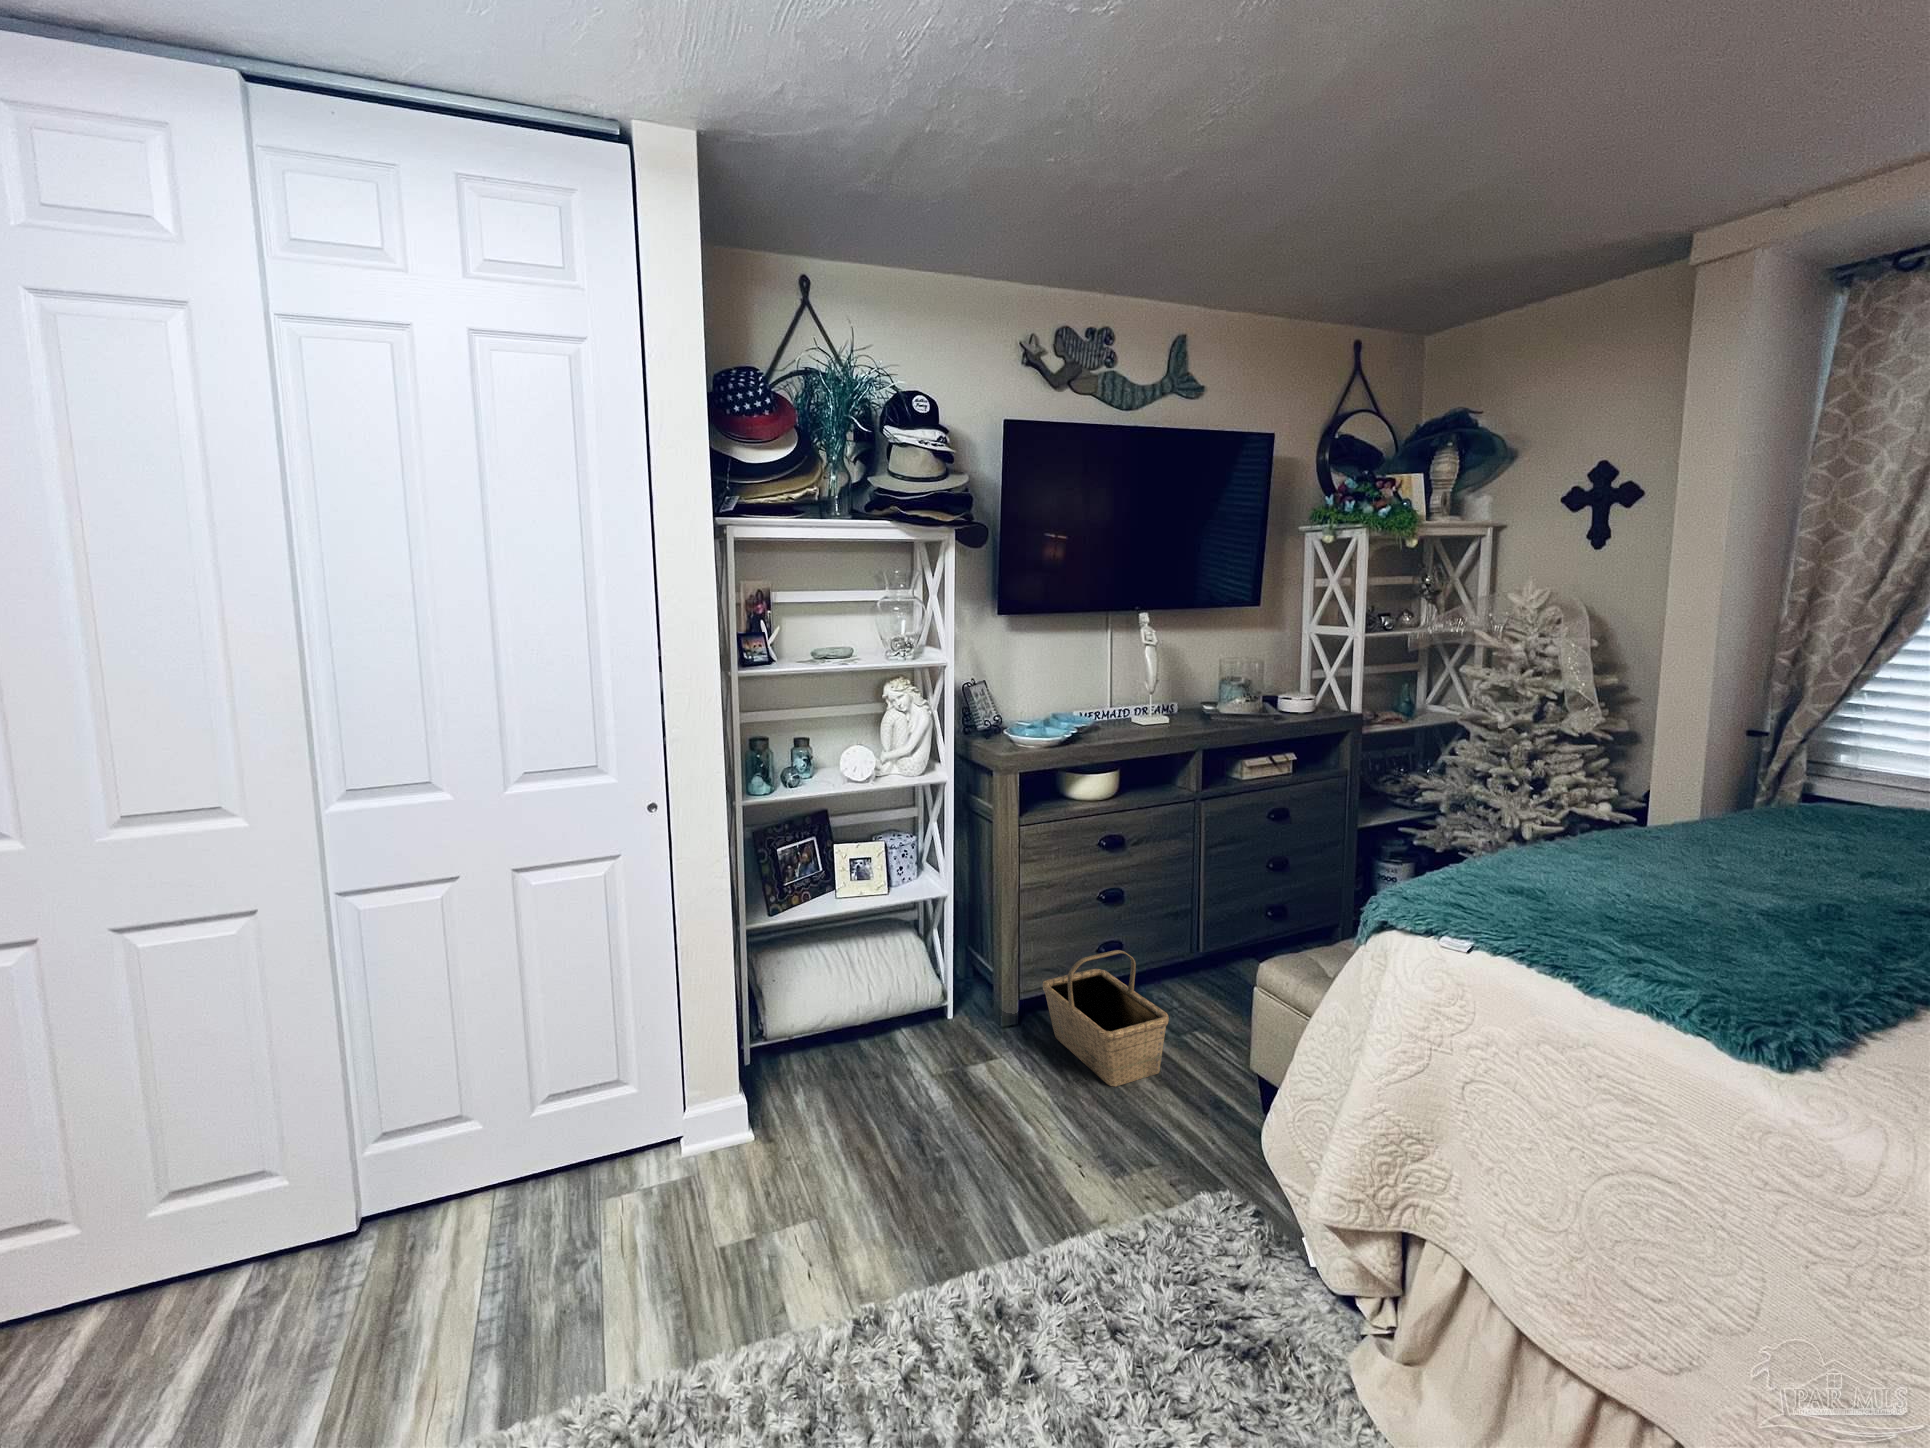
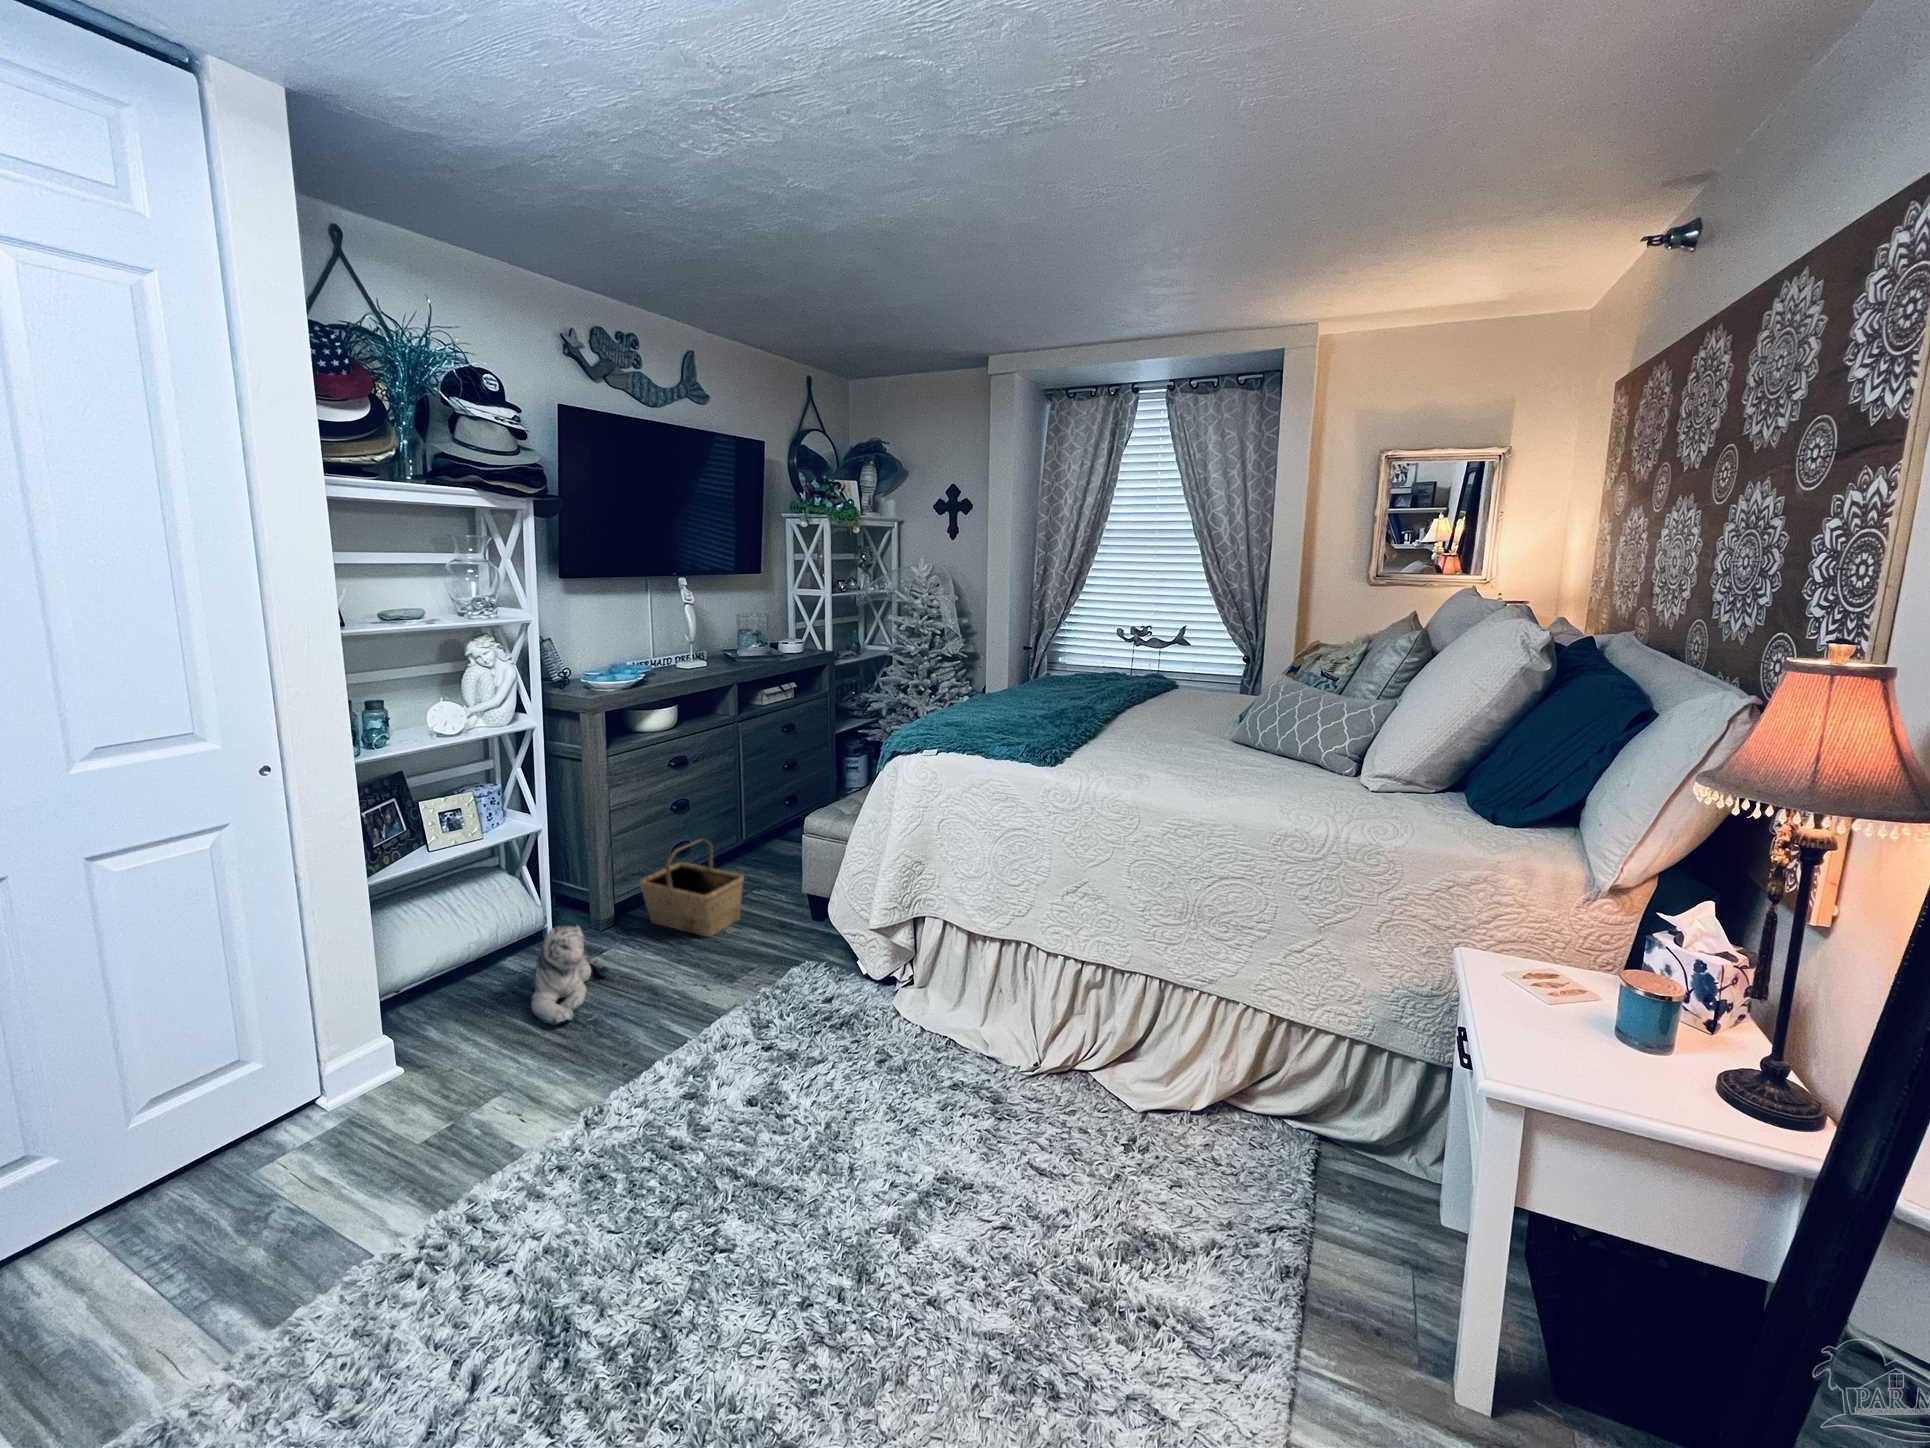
plush toy: none [885,1024,980,1149] -> present [531,926,609,1025]

